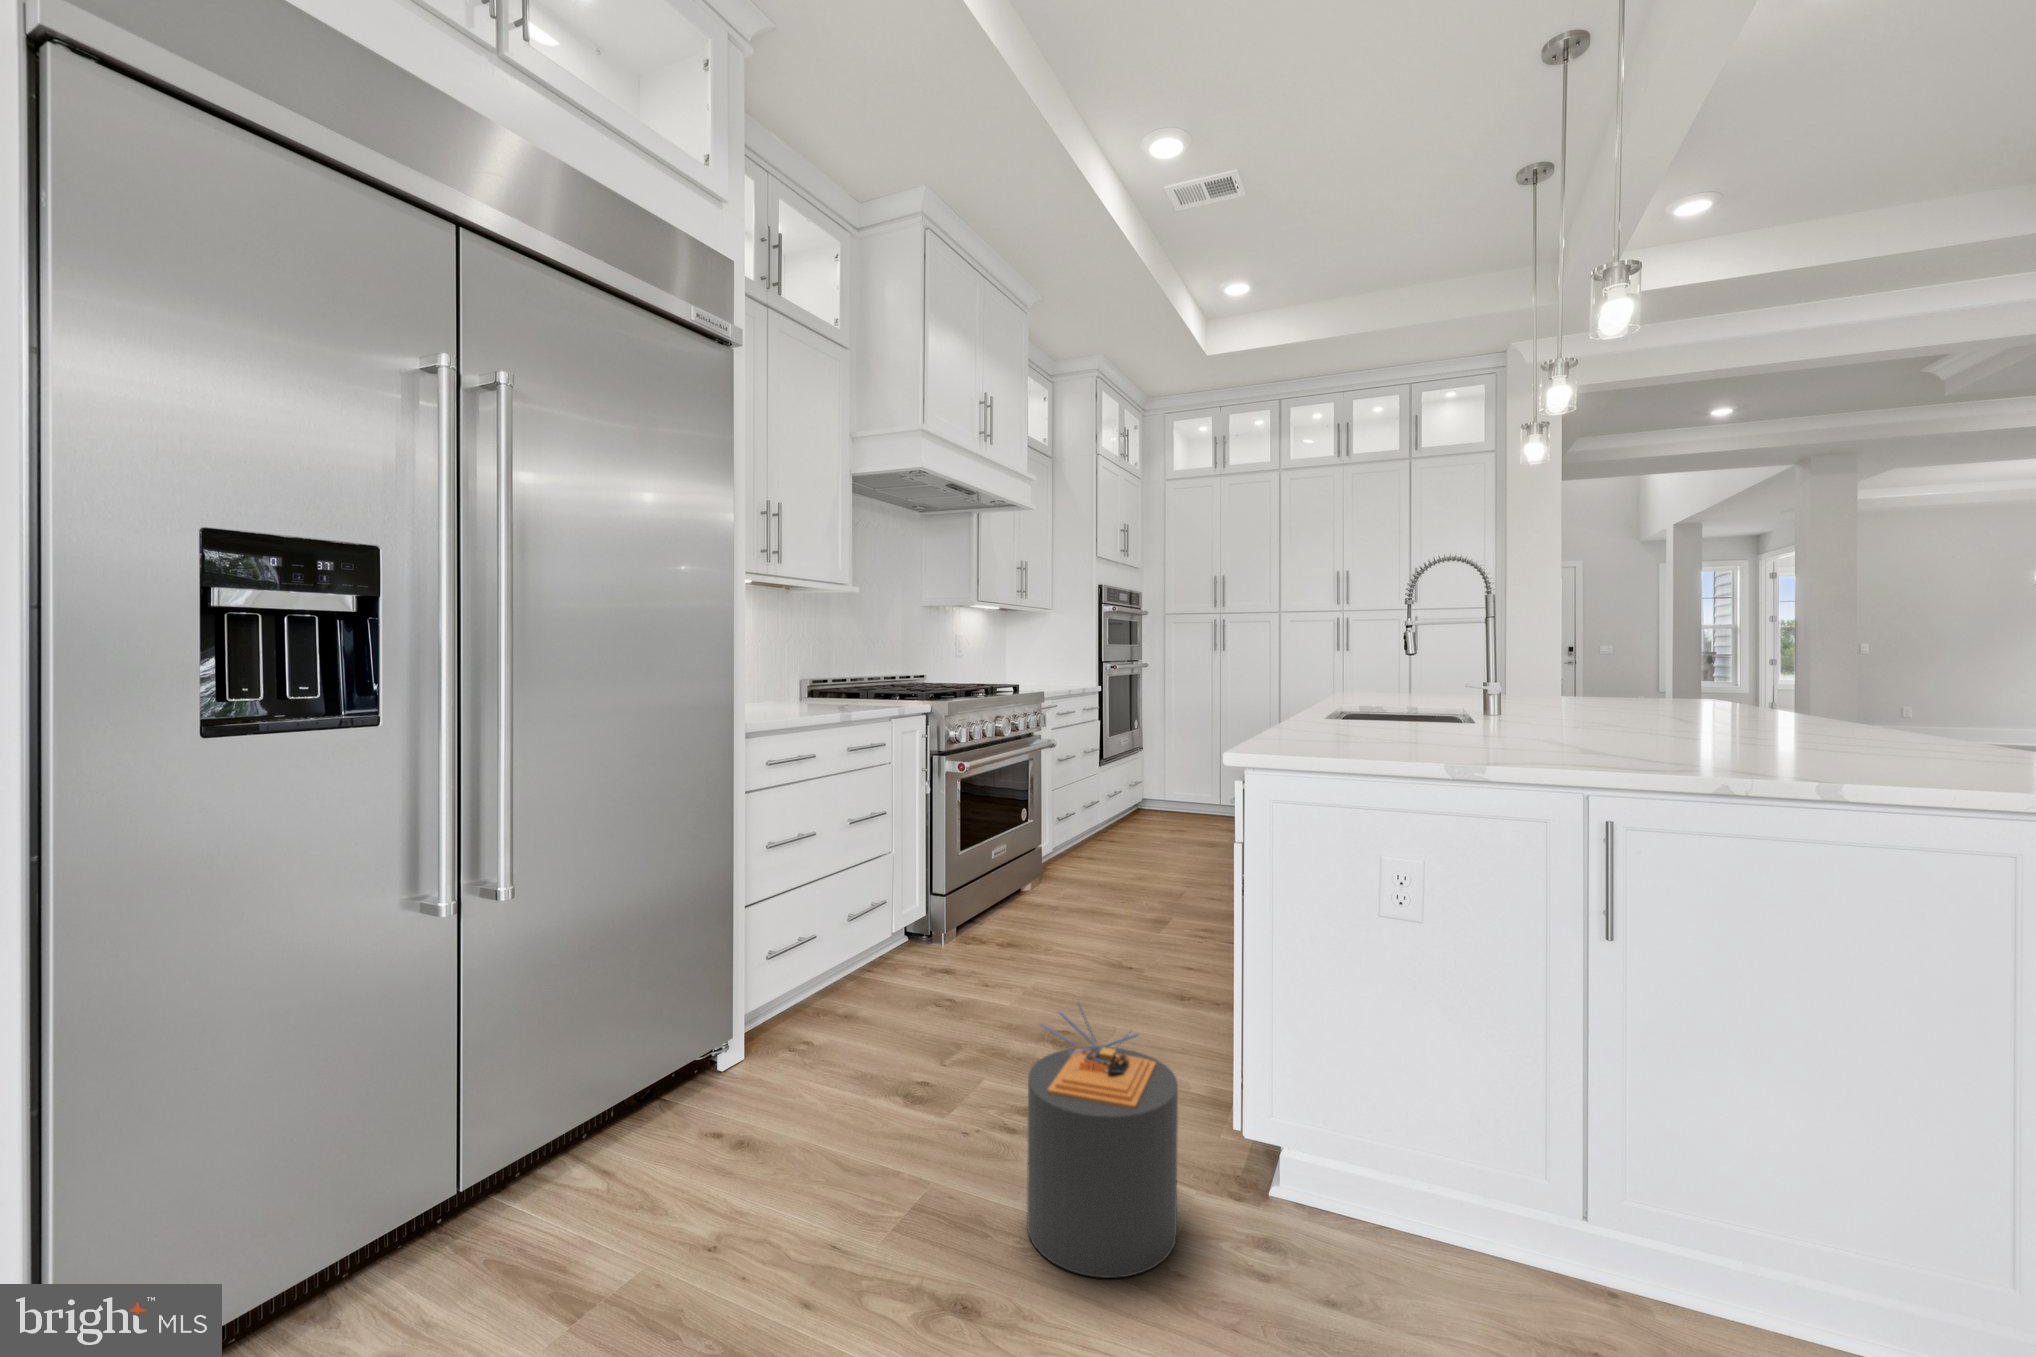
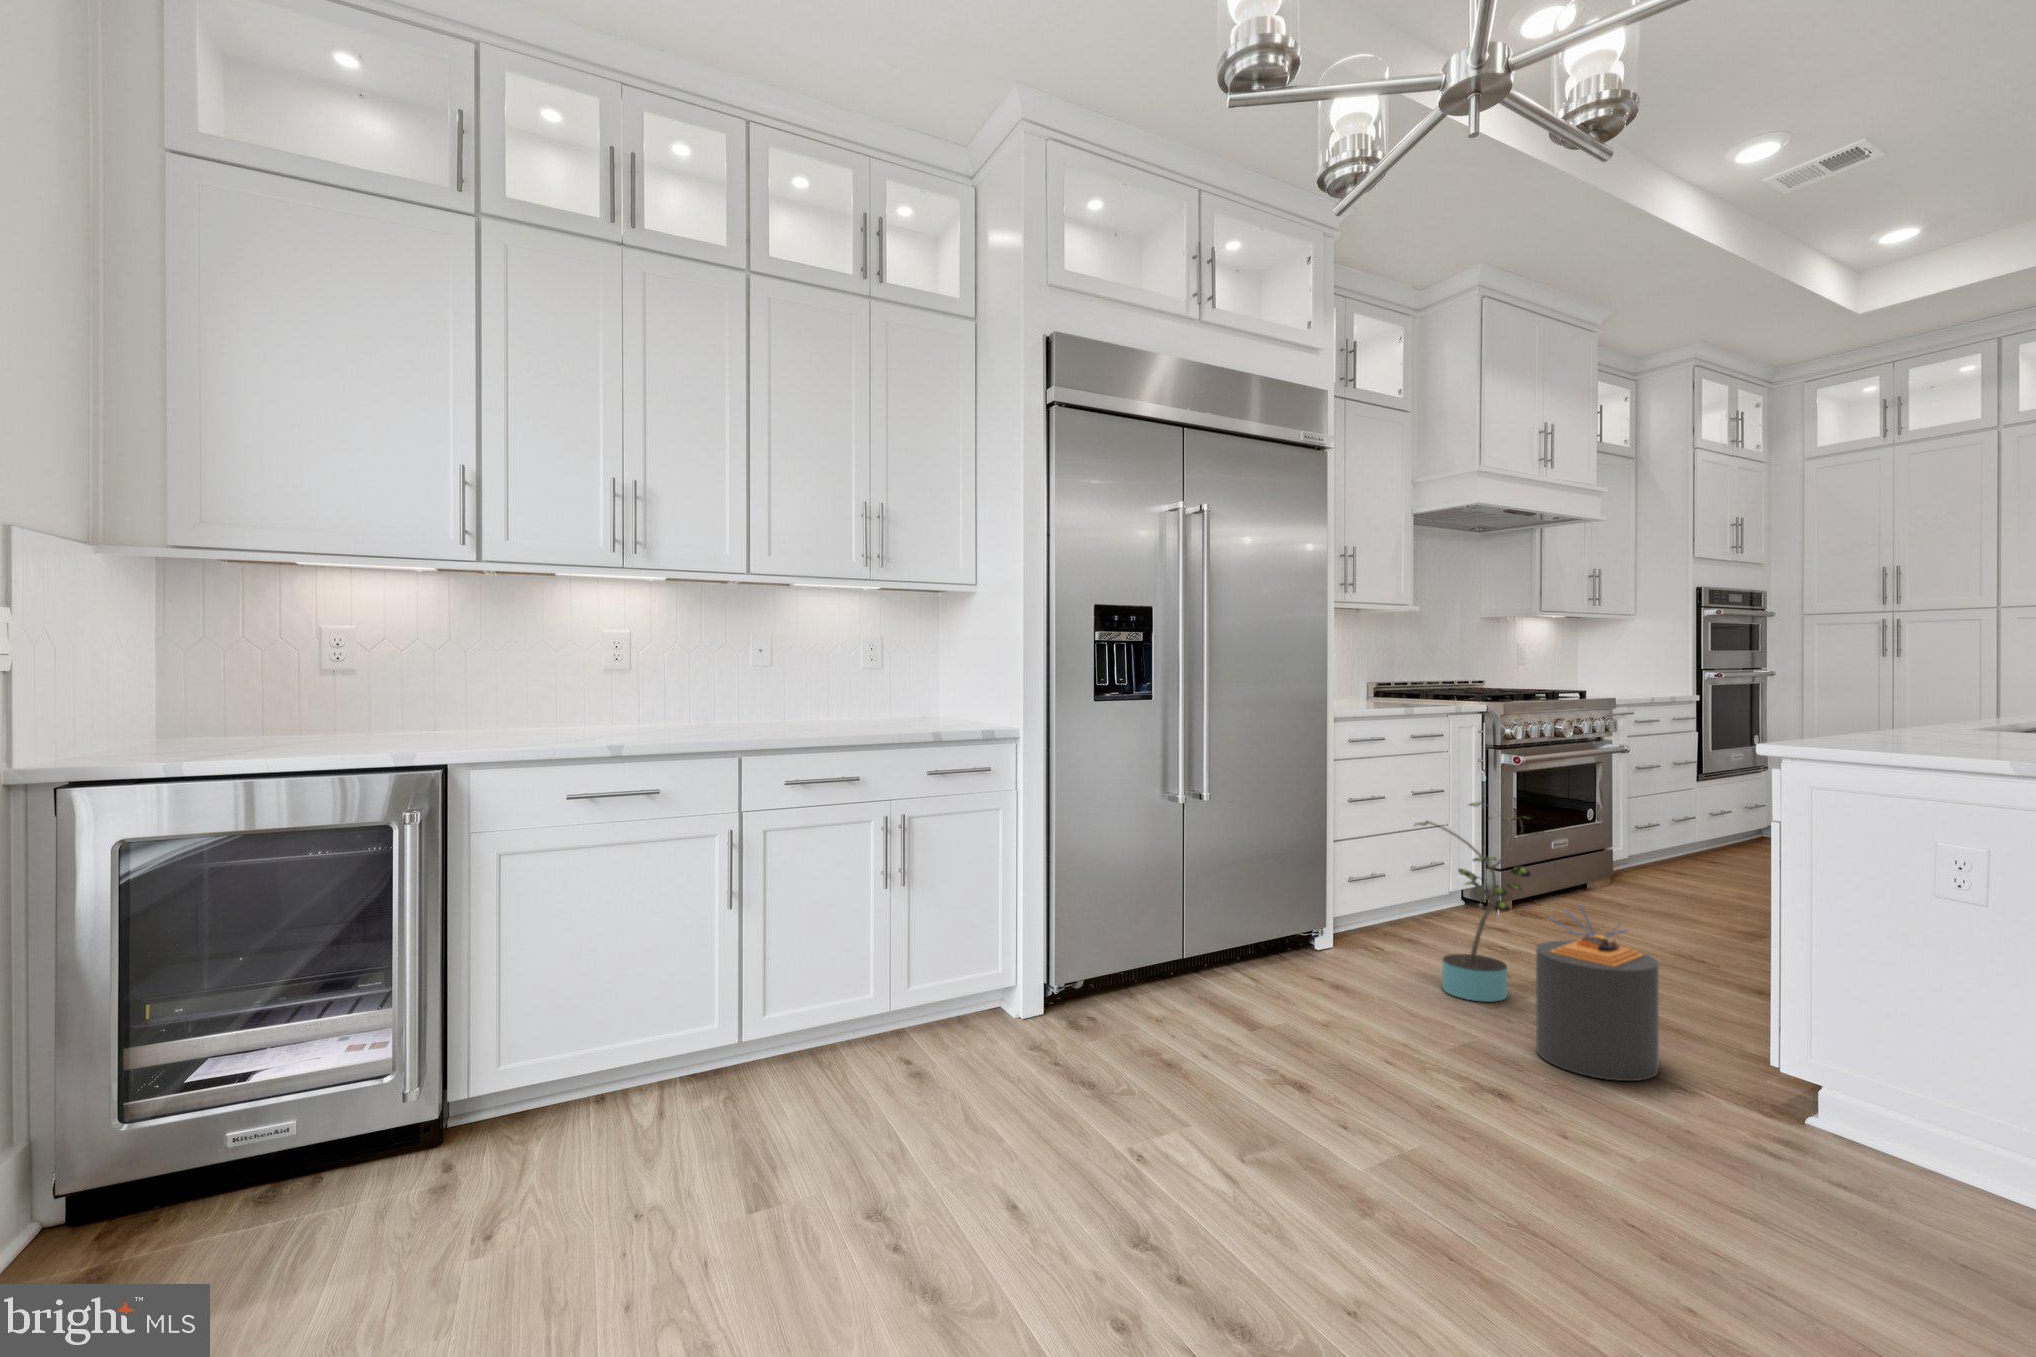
potted plant: none [855,846,1007,1133] -> present [1415,802,1531,1002]

